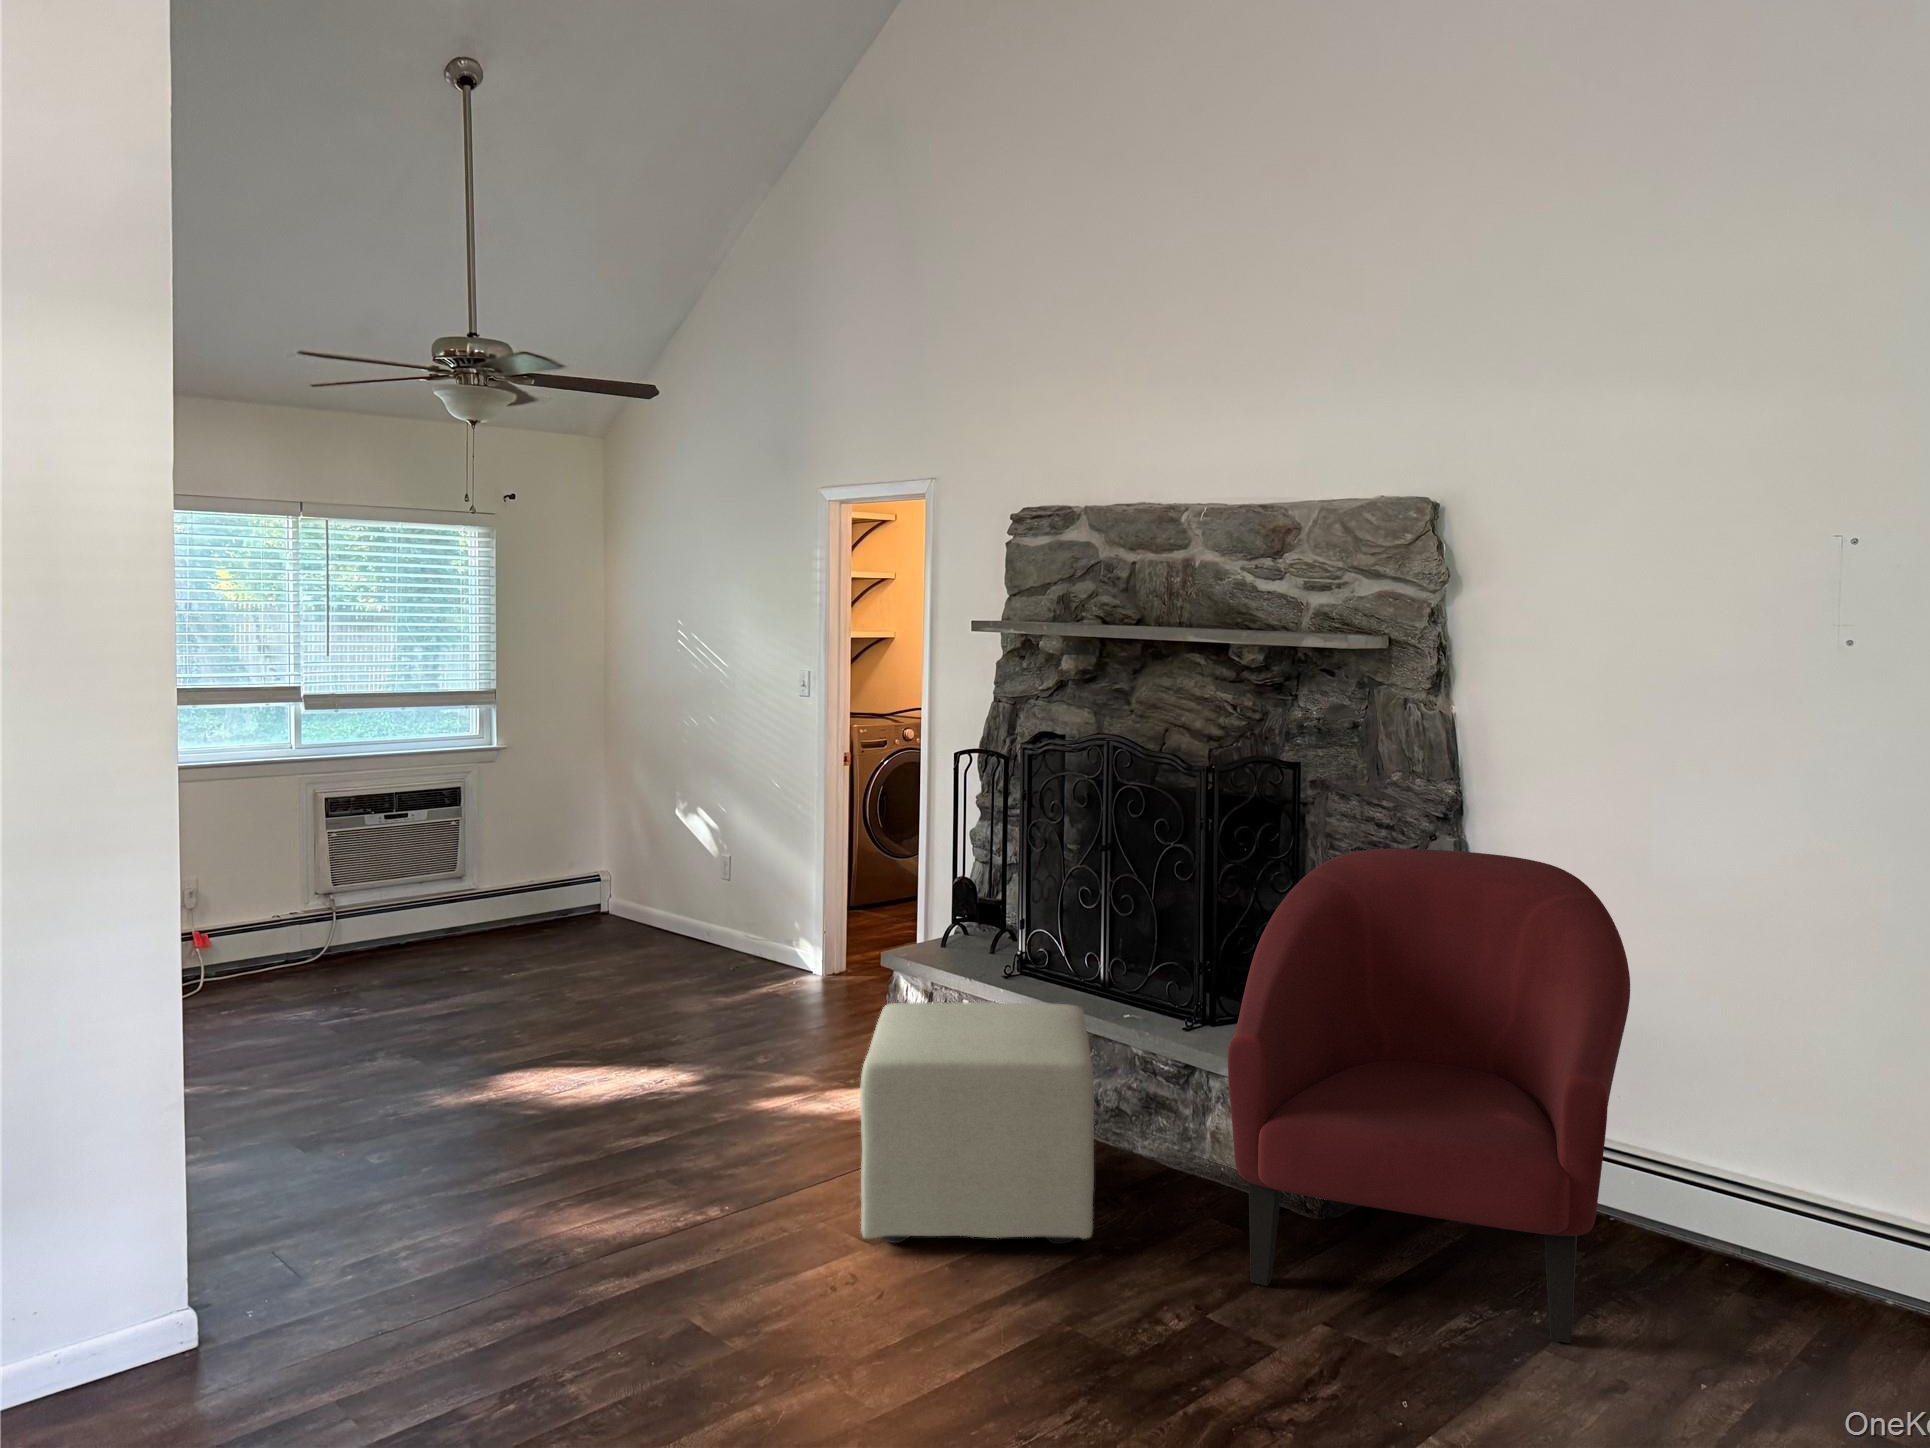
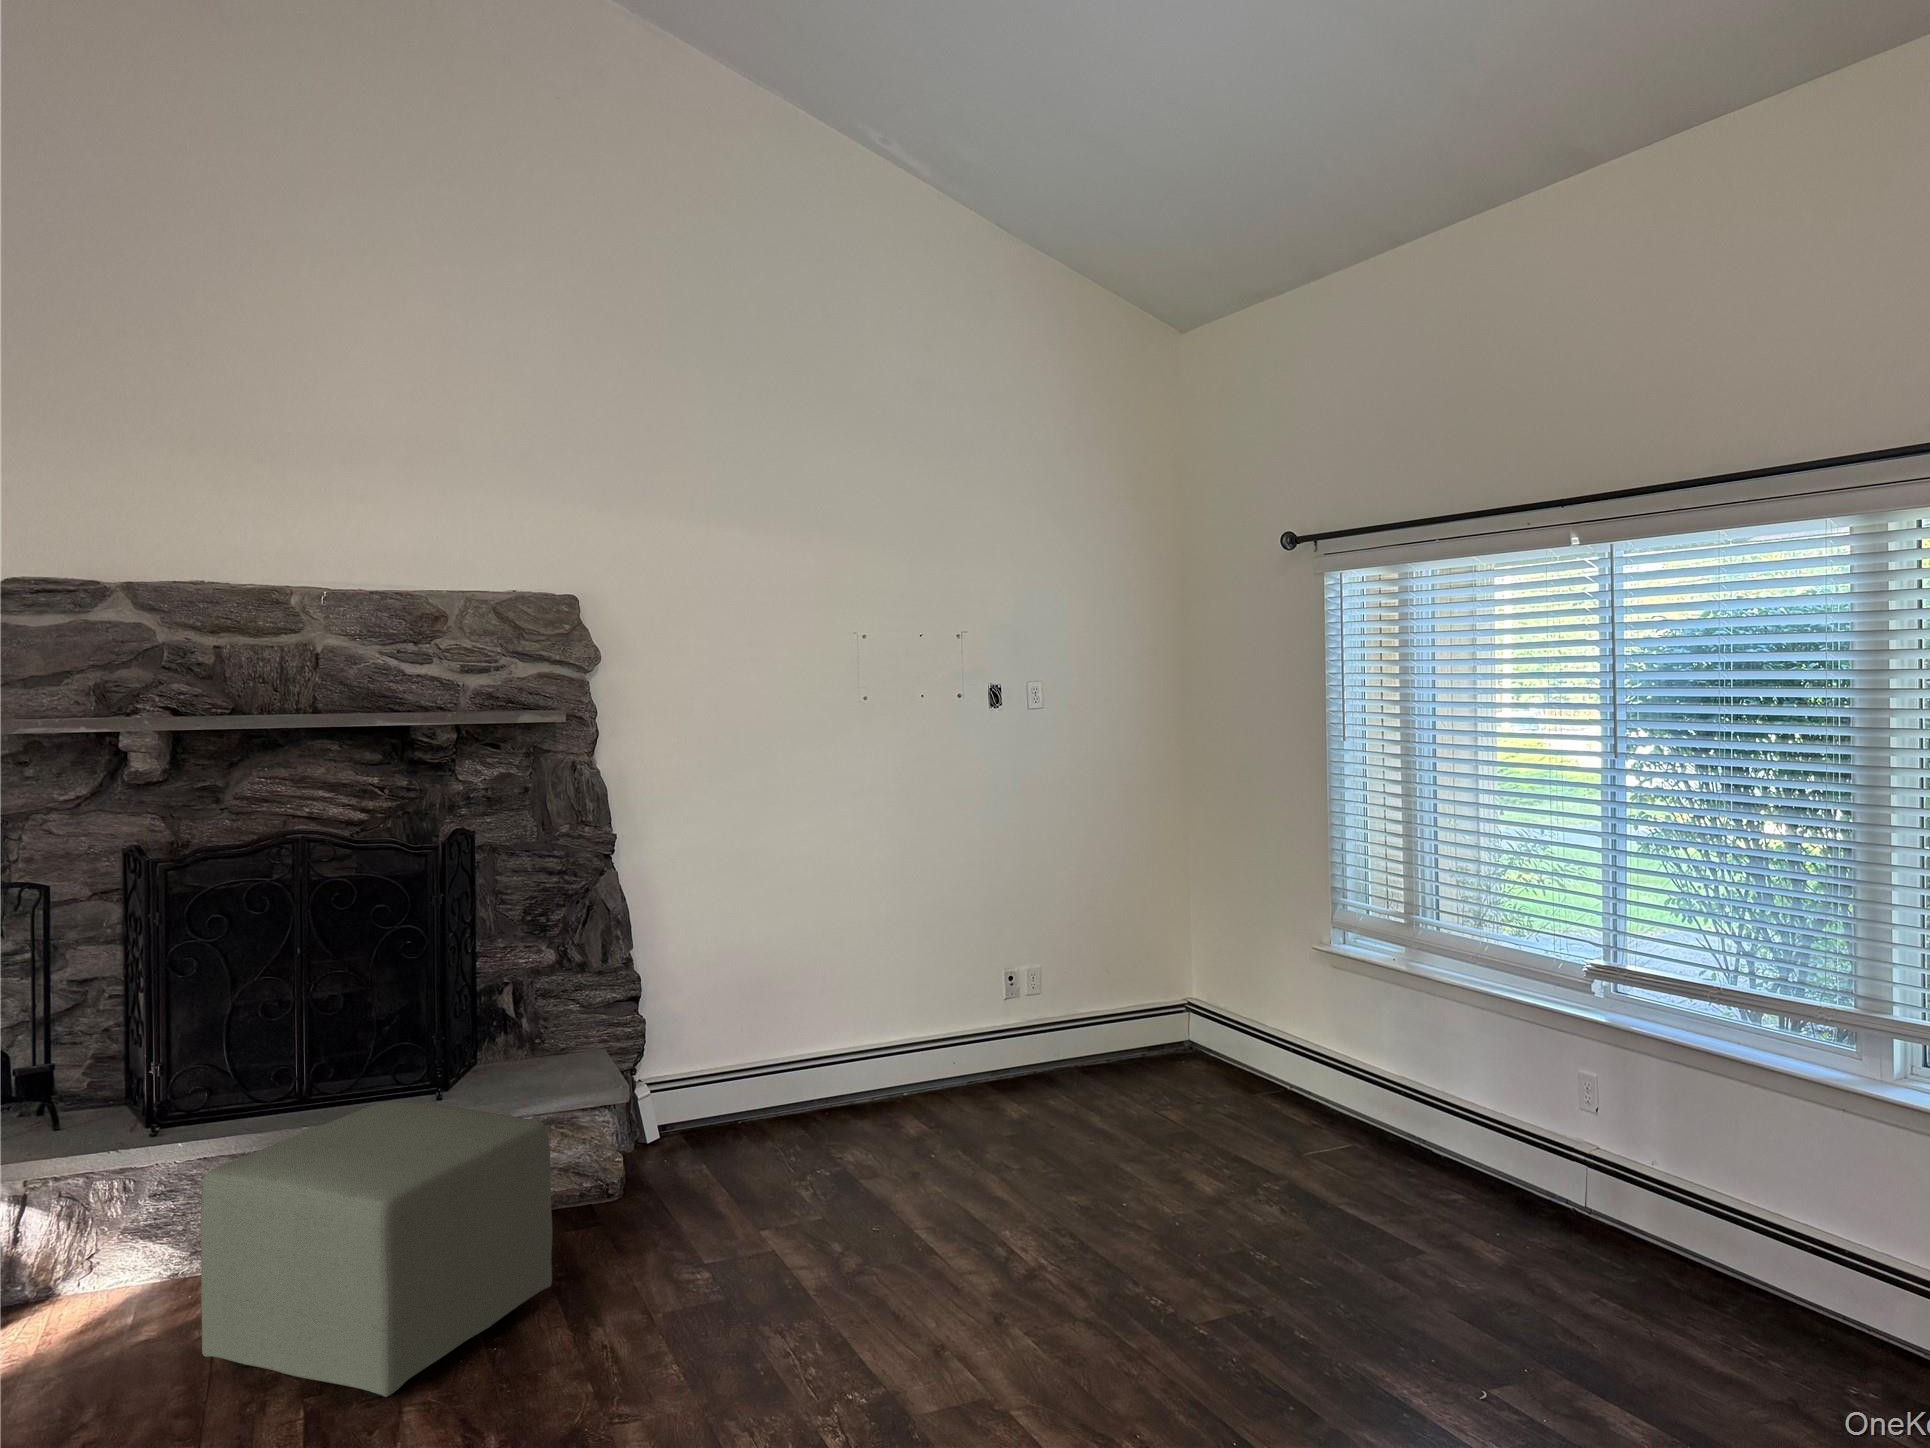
armchair: present [1228,849,1630,1343] -> none [556,874,890,1248]

